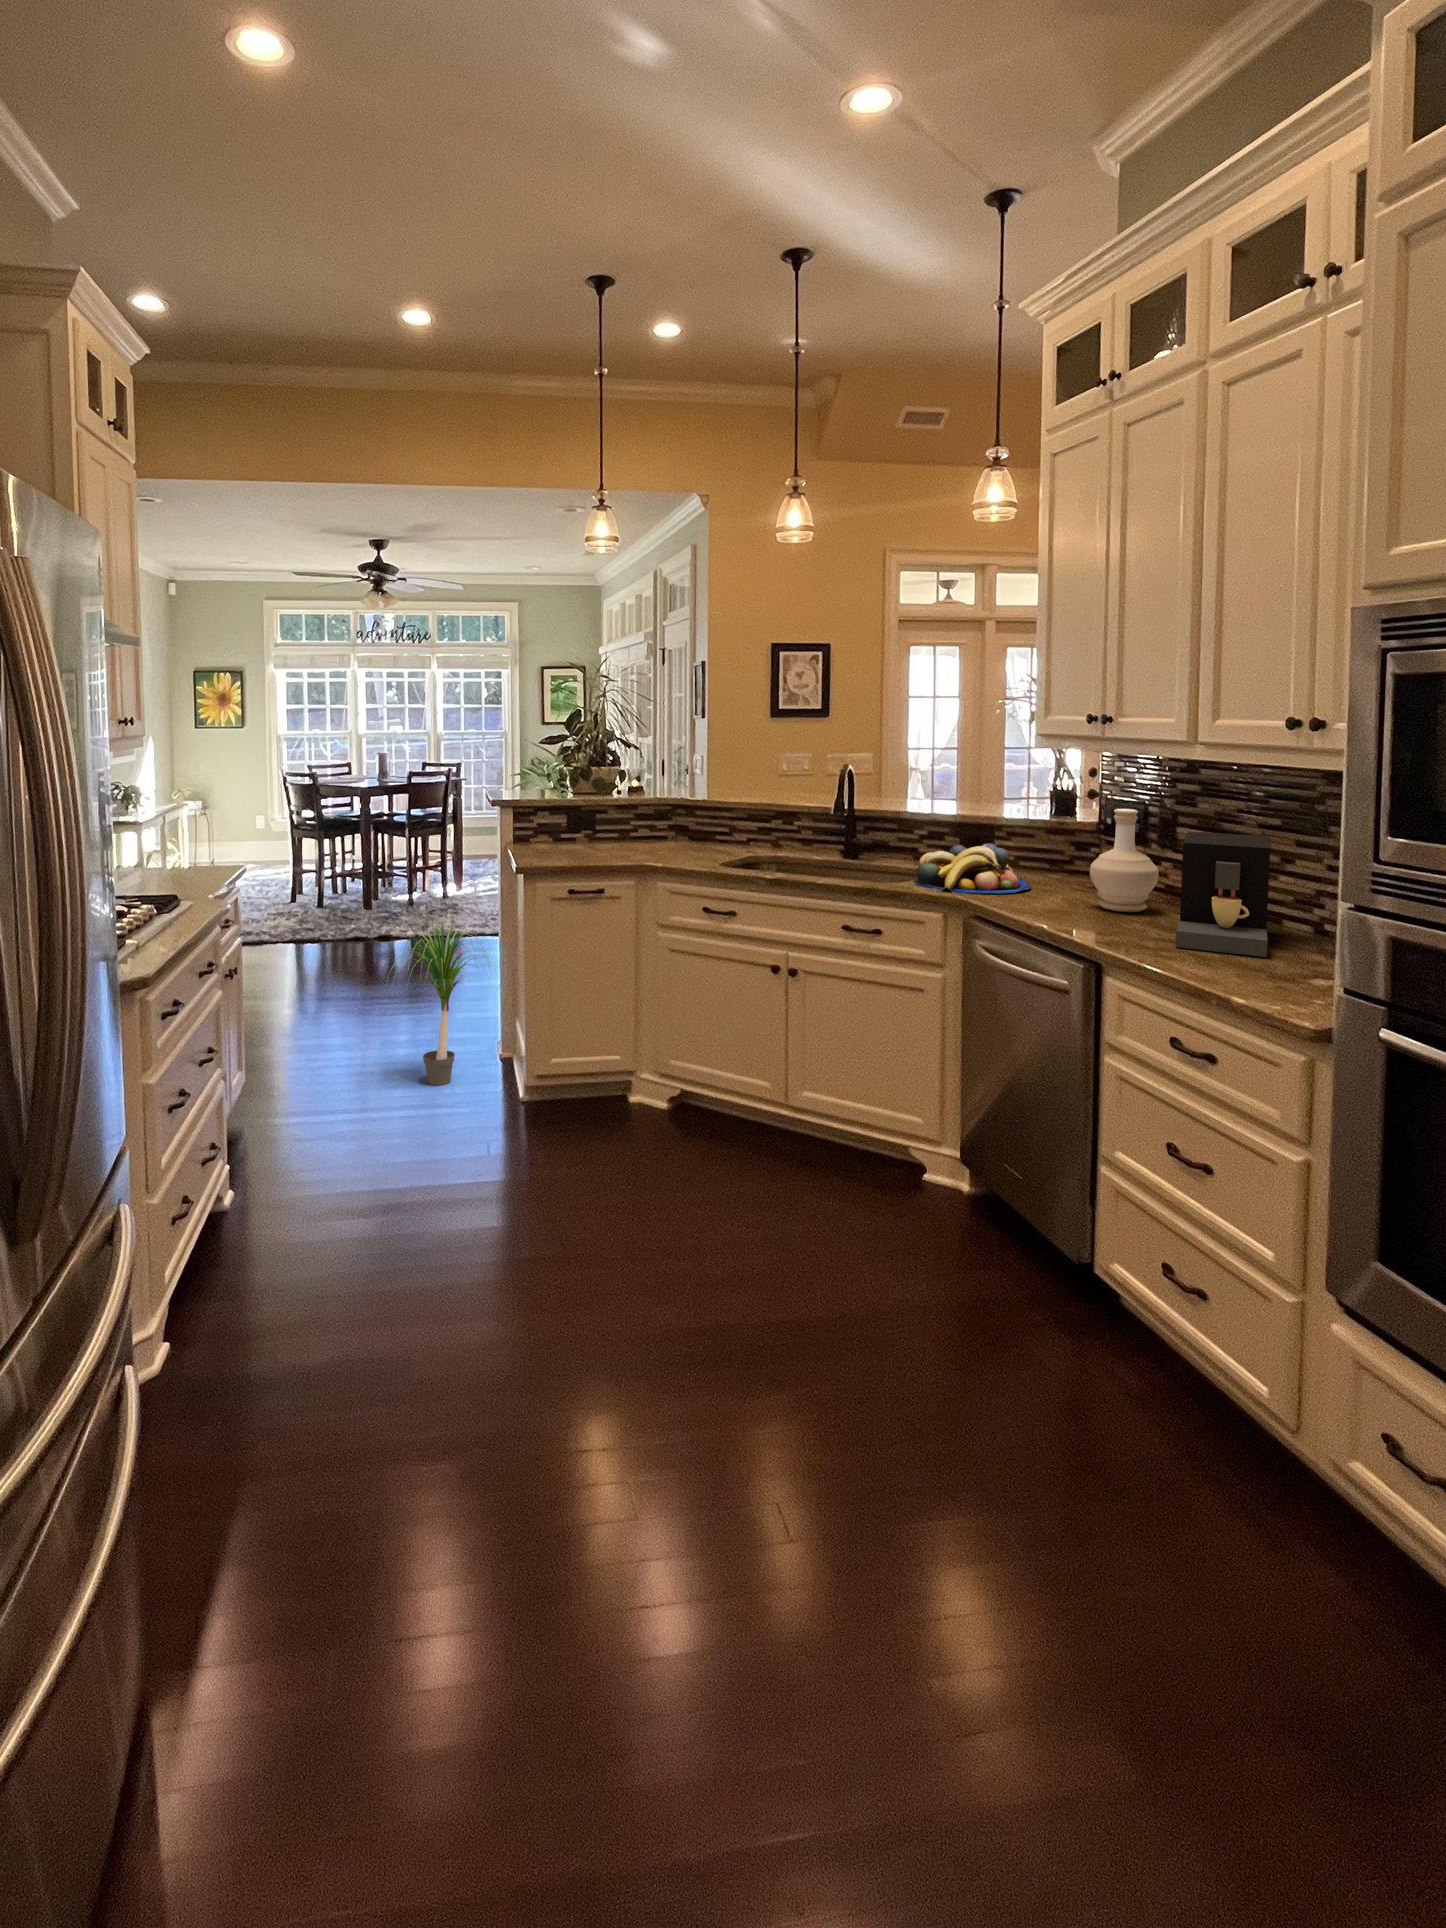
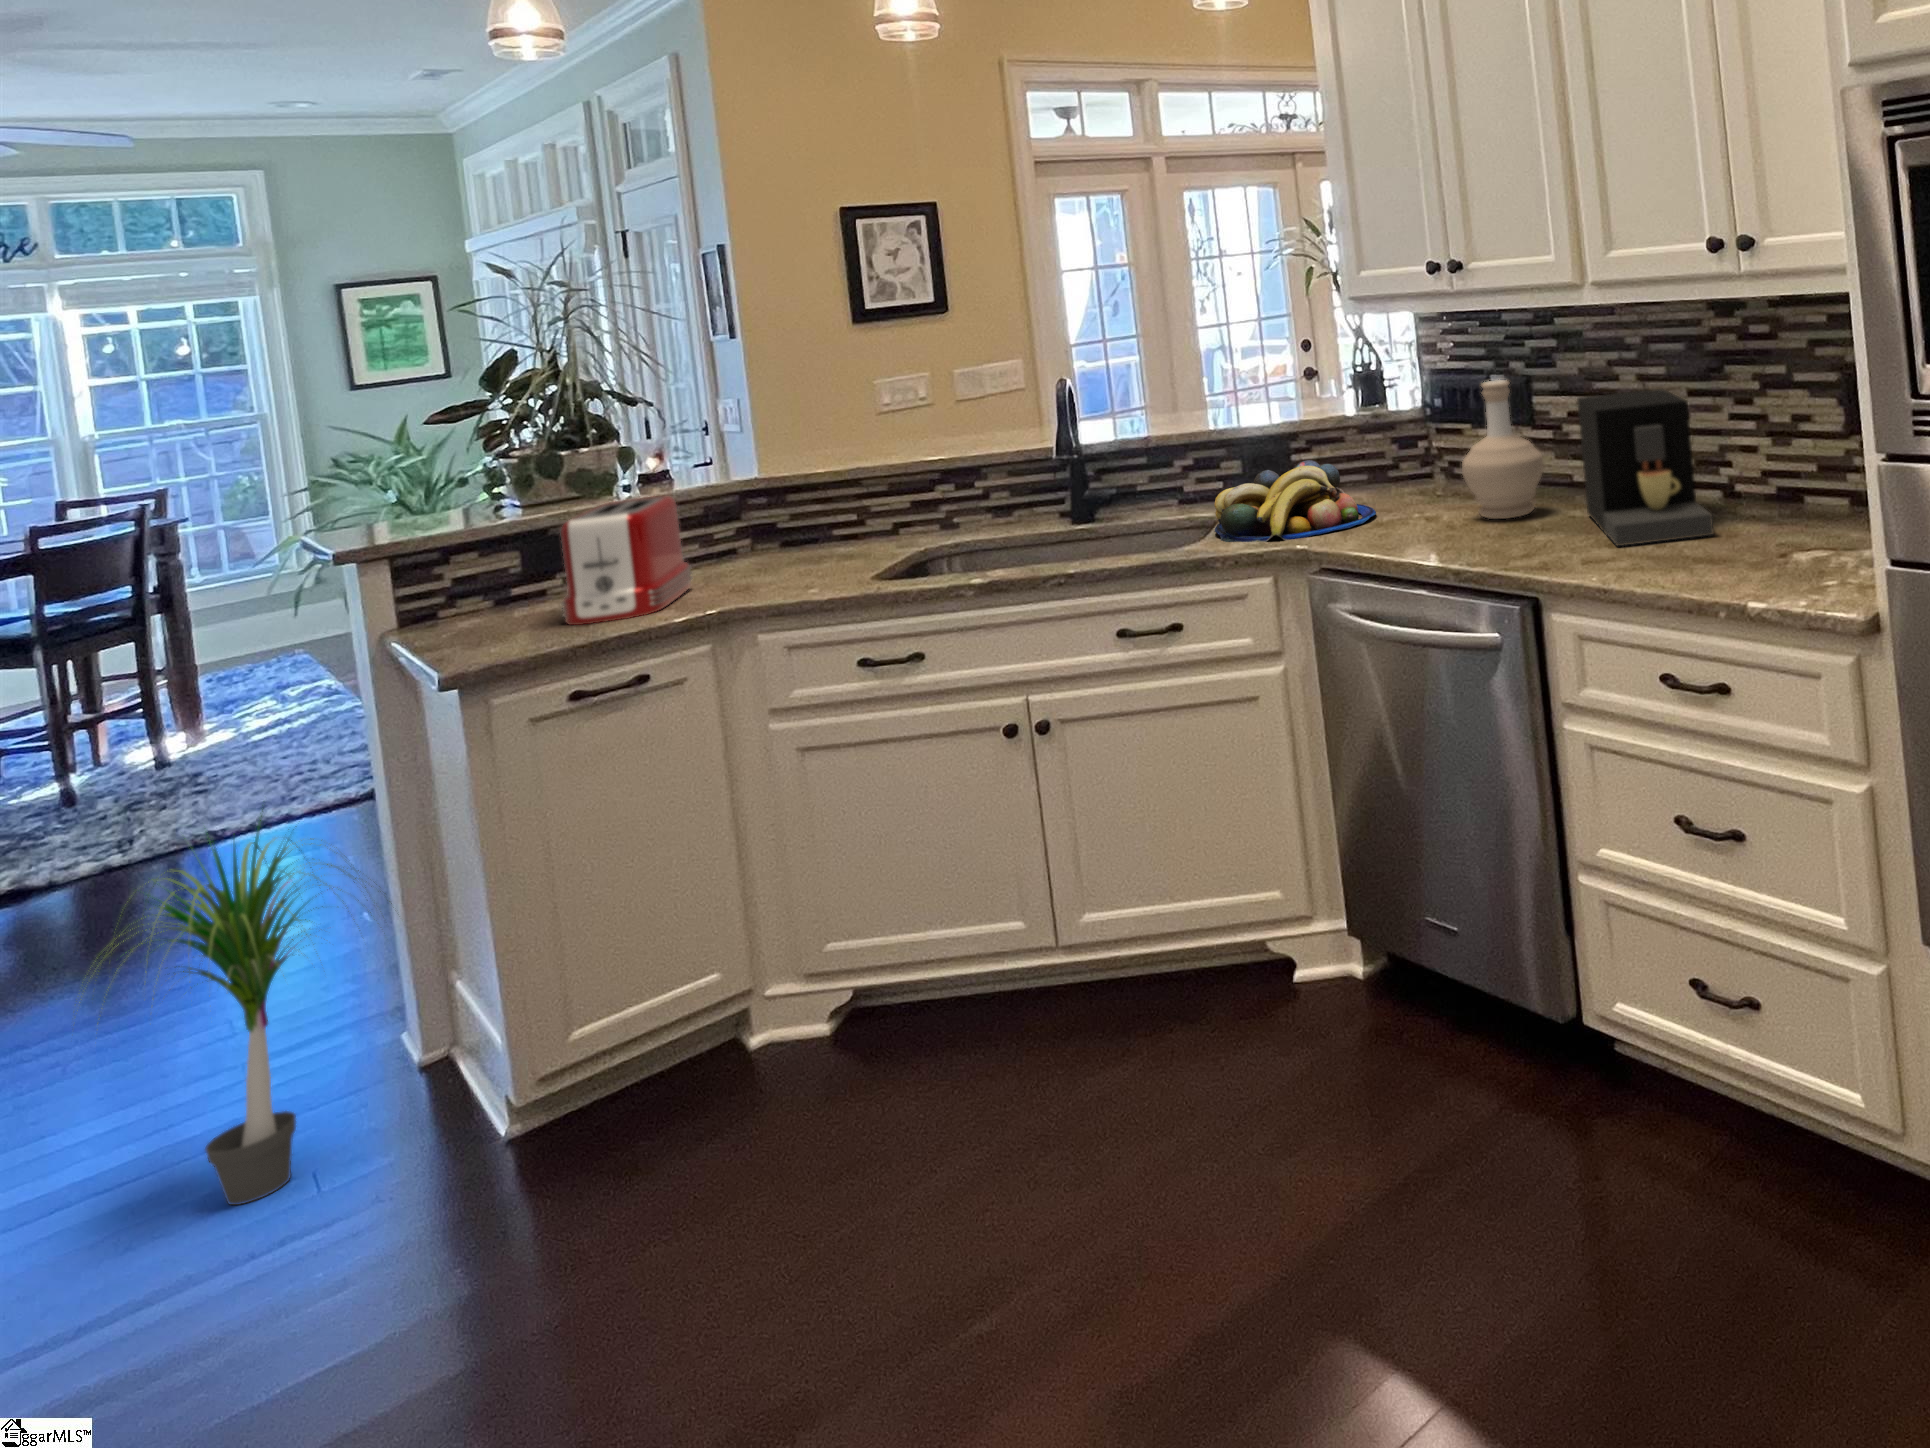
toaster: none [572,799,636,860] -> present [561,496,692,625]

